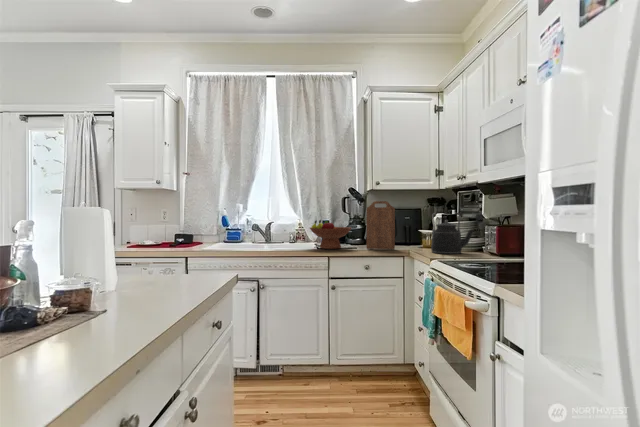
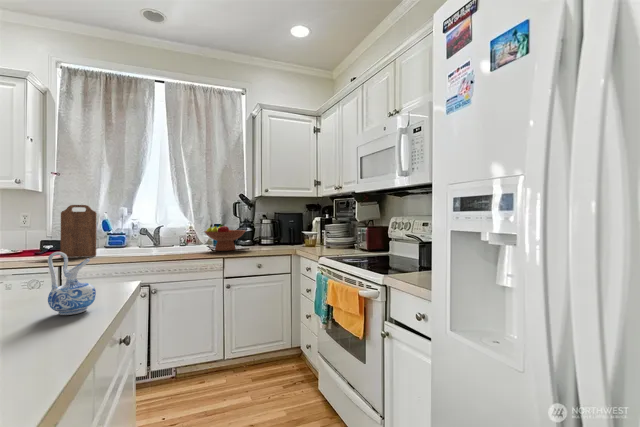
cutting board: present [366,201,395,249] -> present [60,205,97,257]
kettle: present [431,213,474,254] -> none [315,217,348,251]
ceramic pitcher: none [169,238,201,290] -> present [48,252,96,315]

